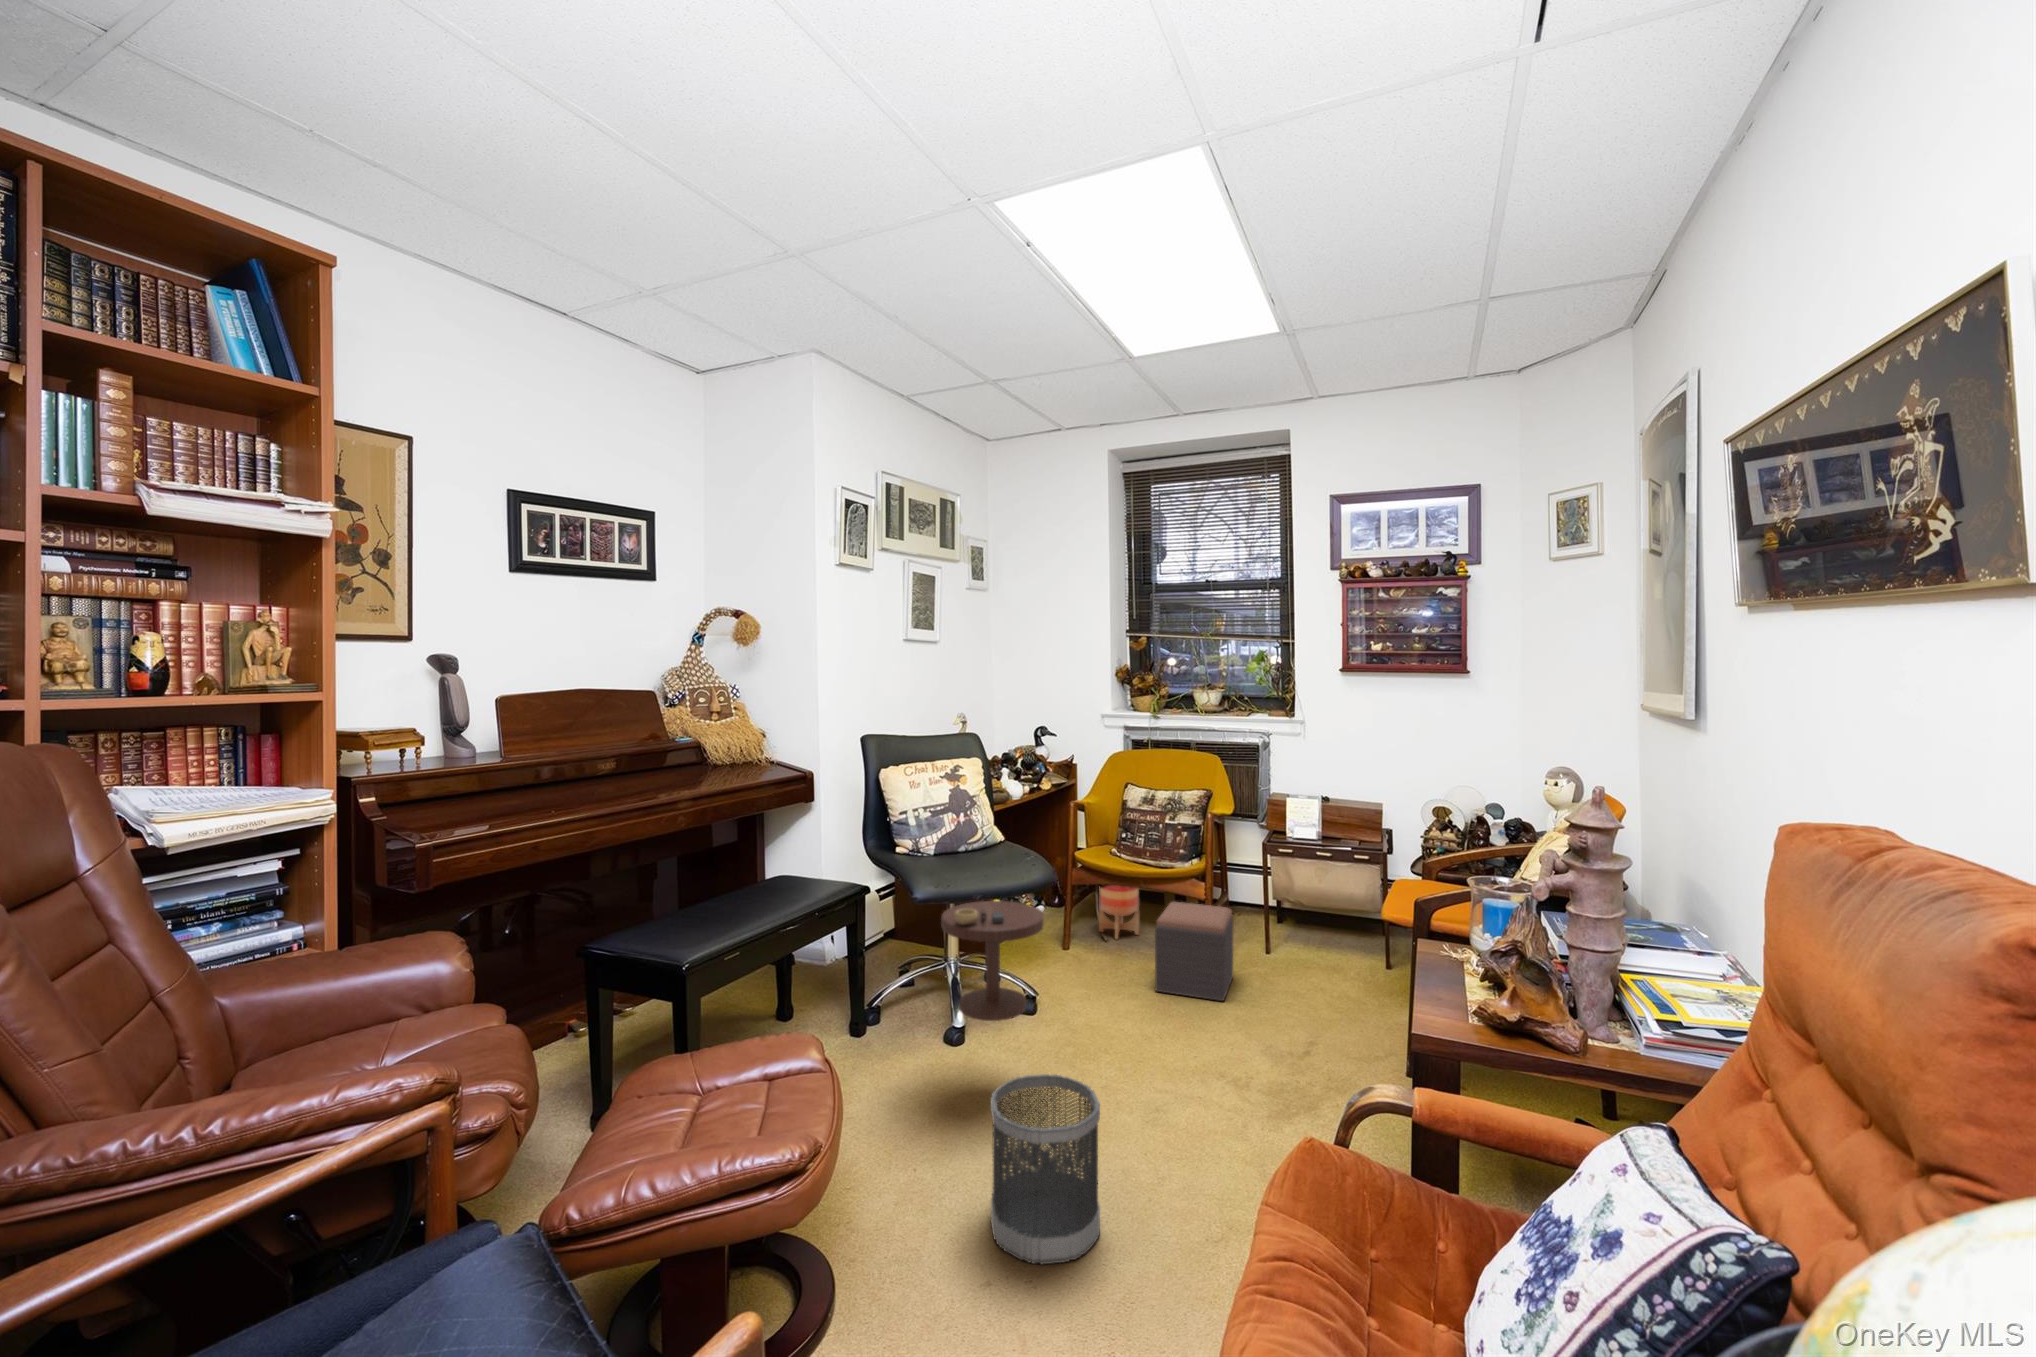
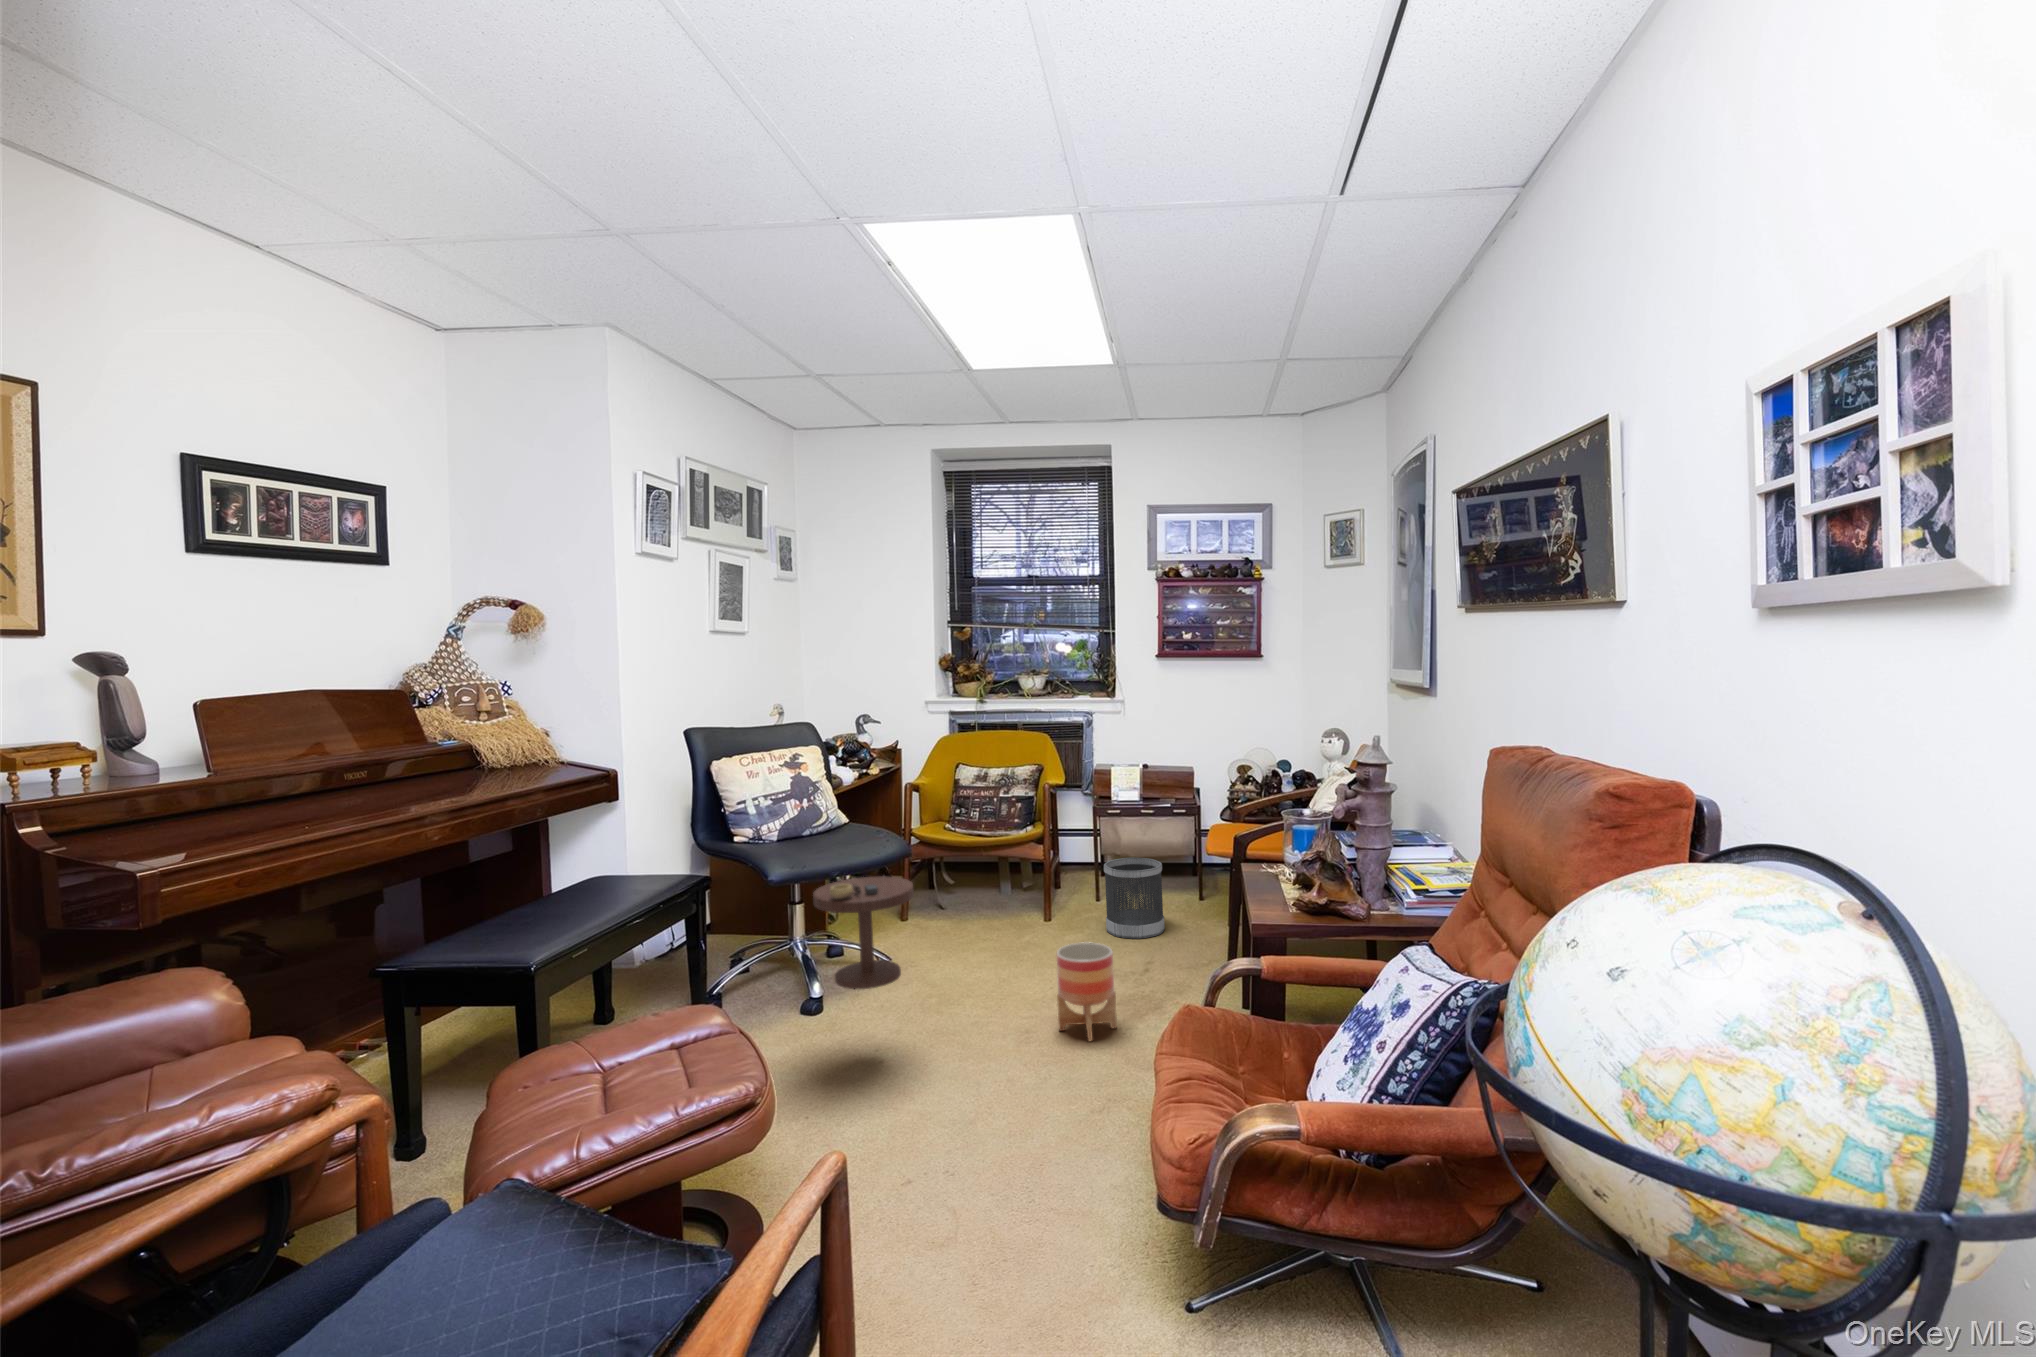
planter: present [1099,886,1139,940] -> present [1057,942,1117,1041]
footstool: present [1155,902,1233,1001] -> none [1001,870,1072,956]
wastebasket: present [991,1074,1100,1265] -> present [1104,858,1165,939]

